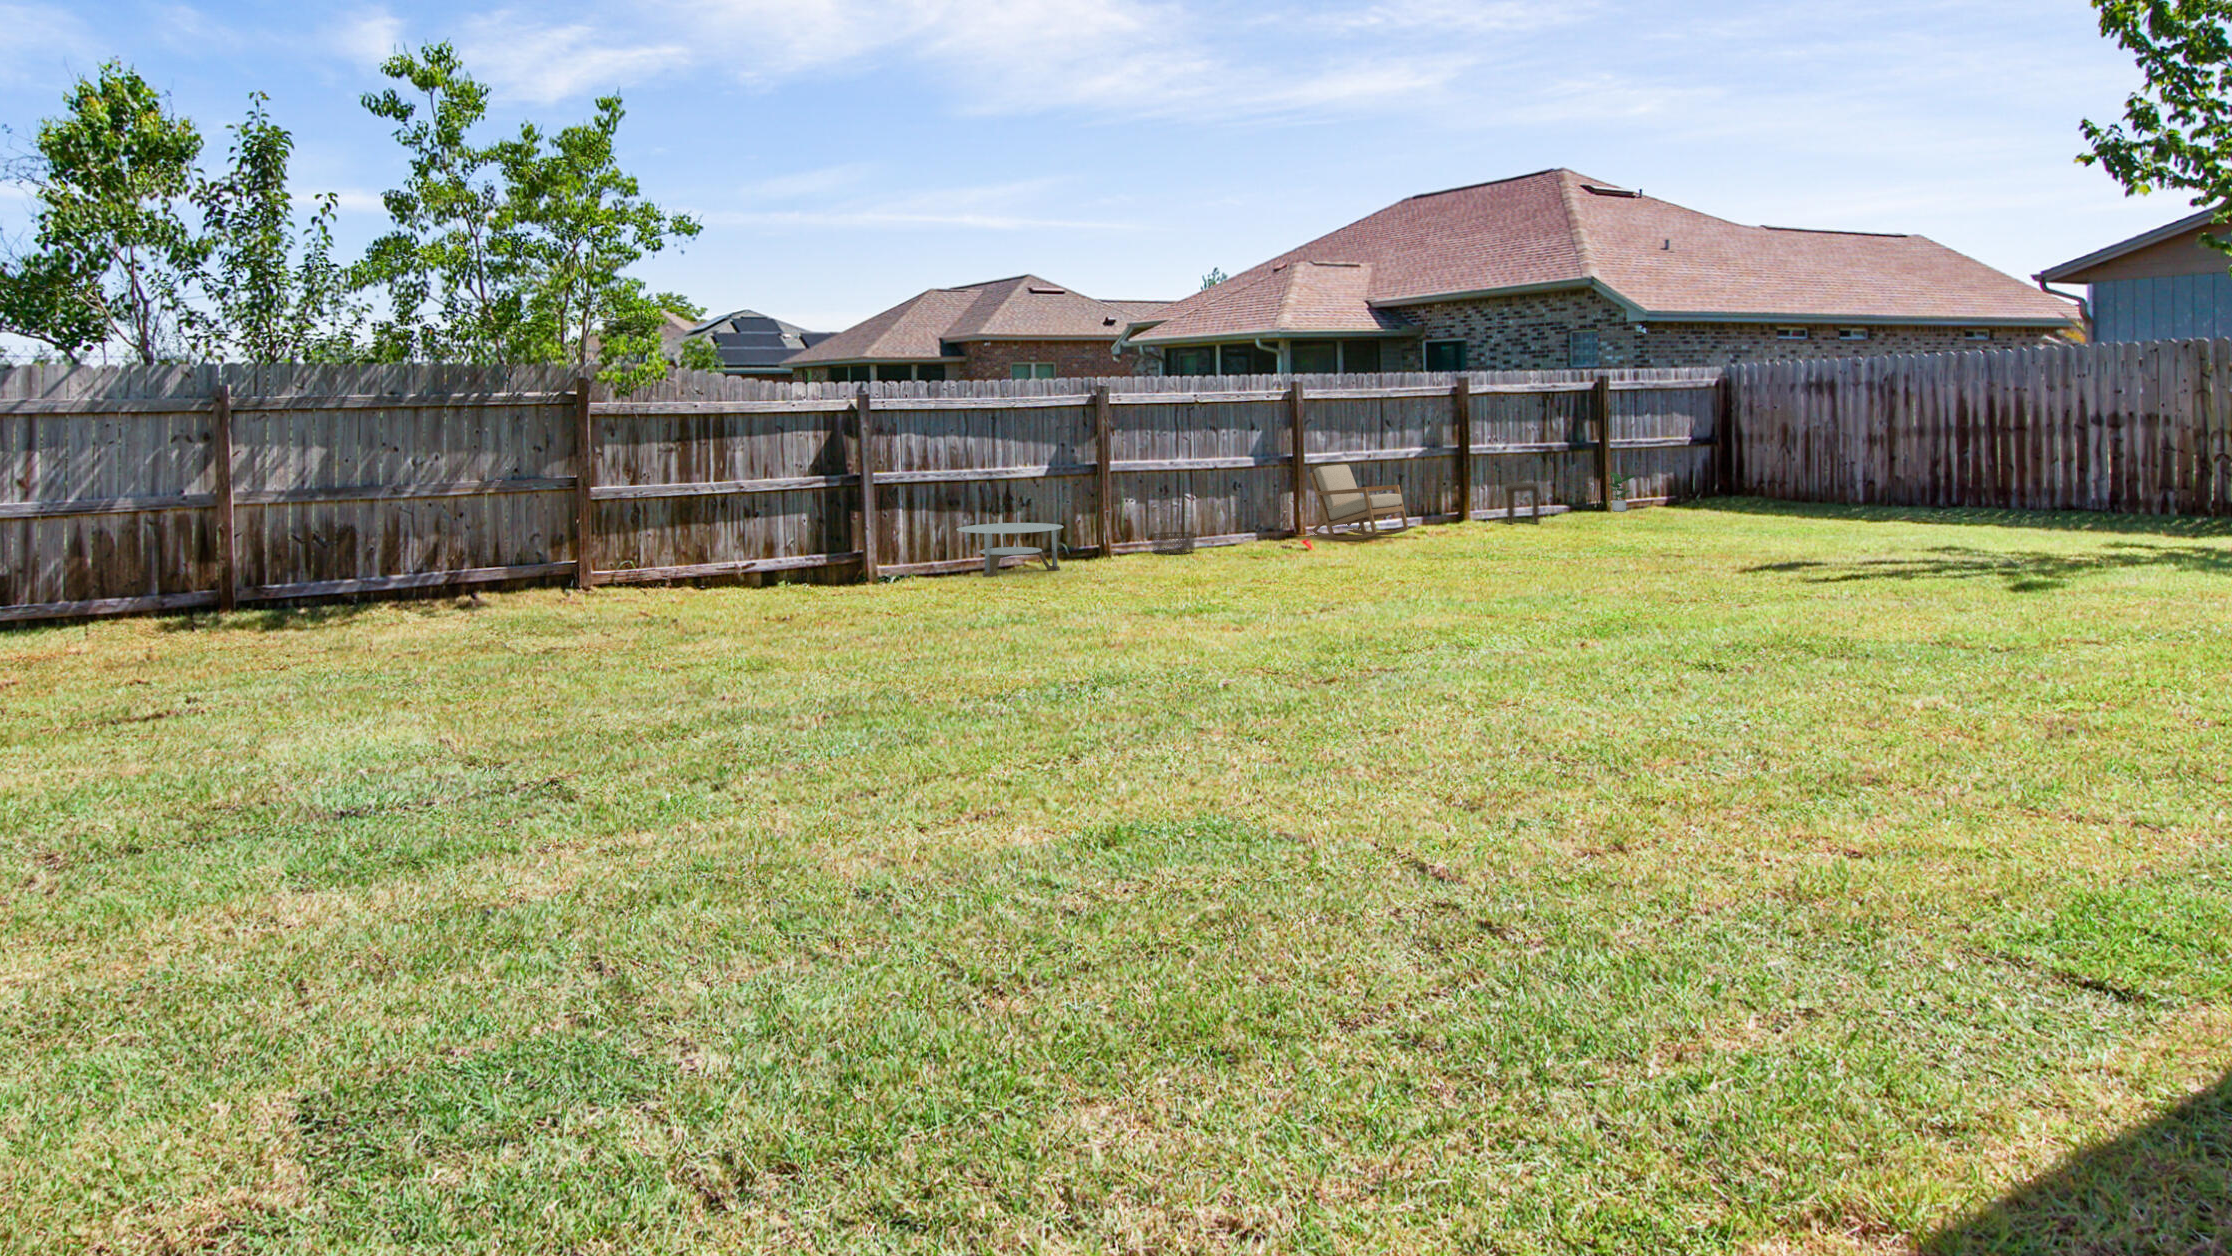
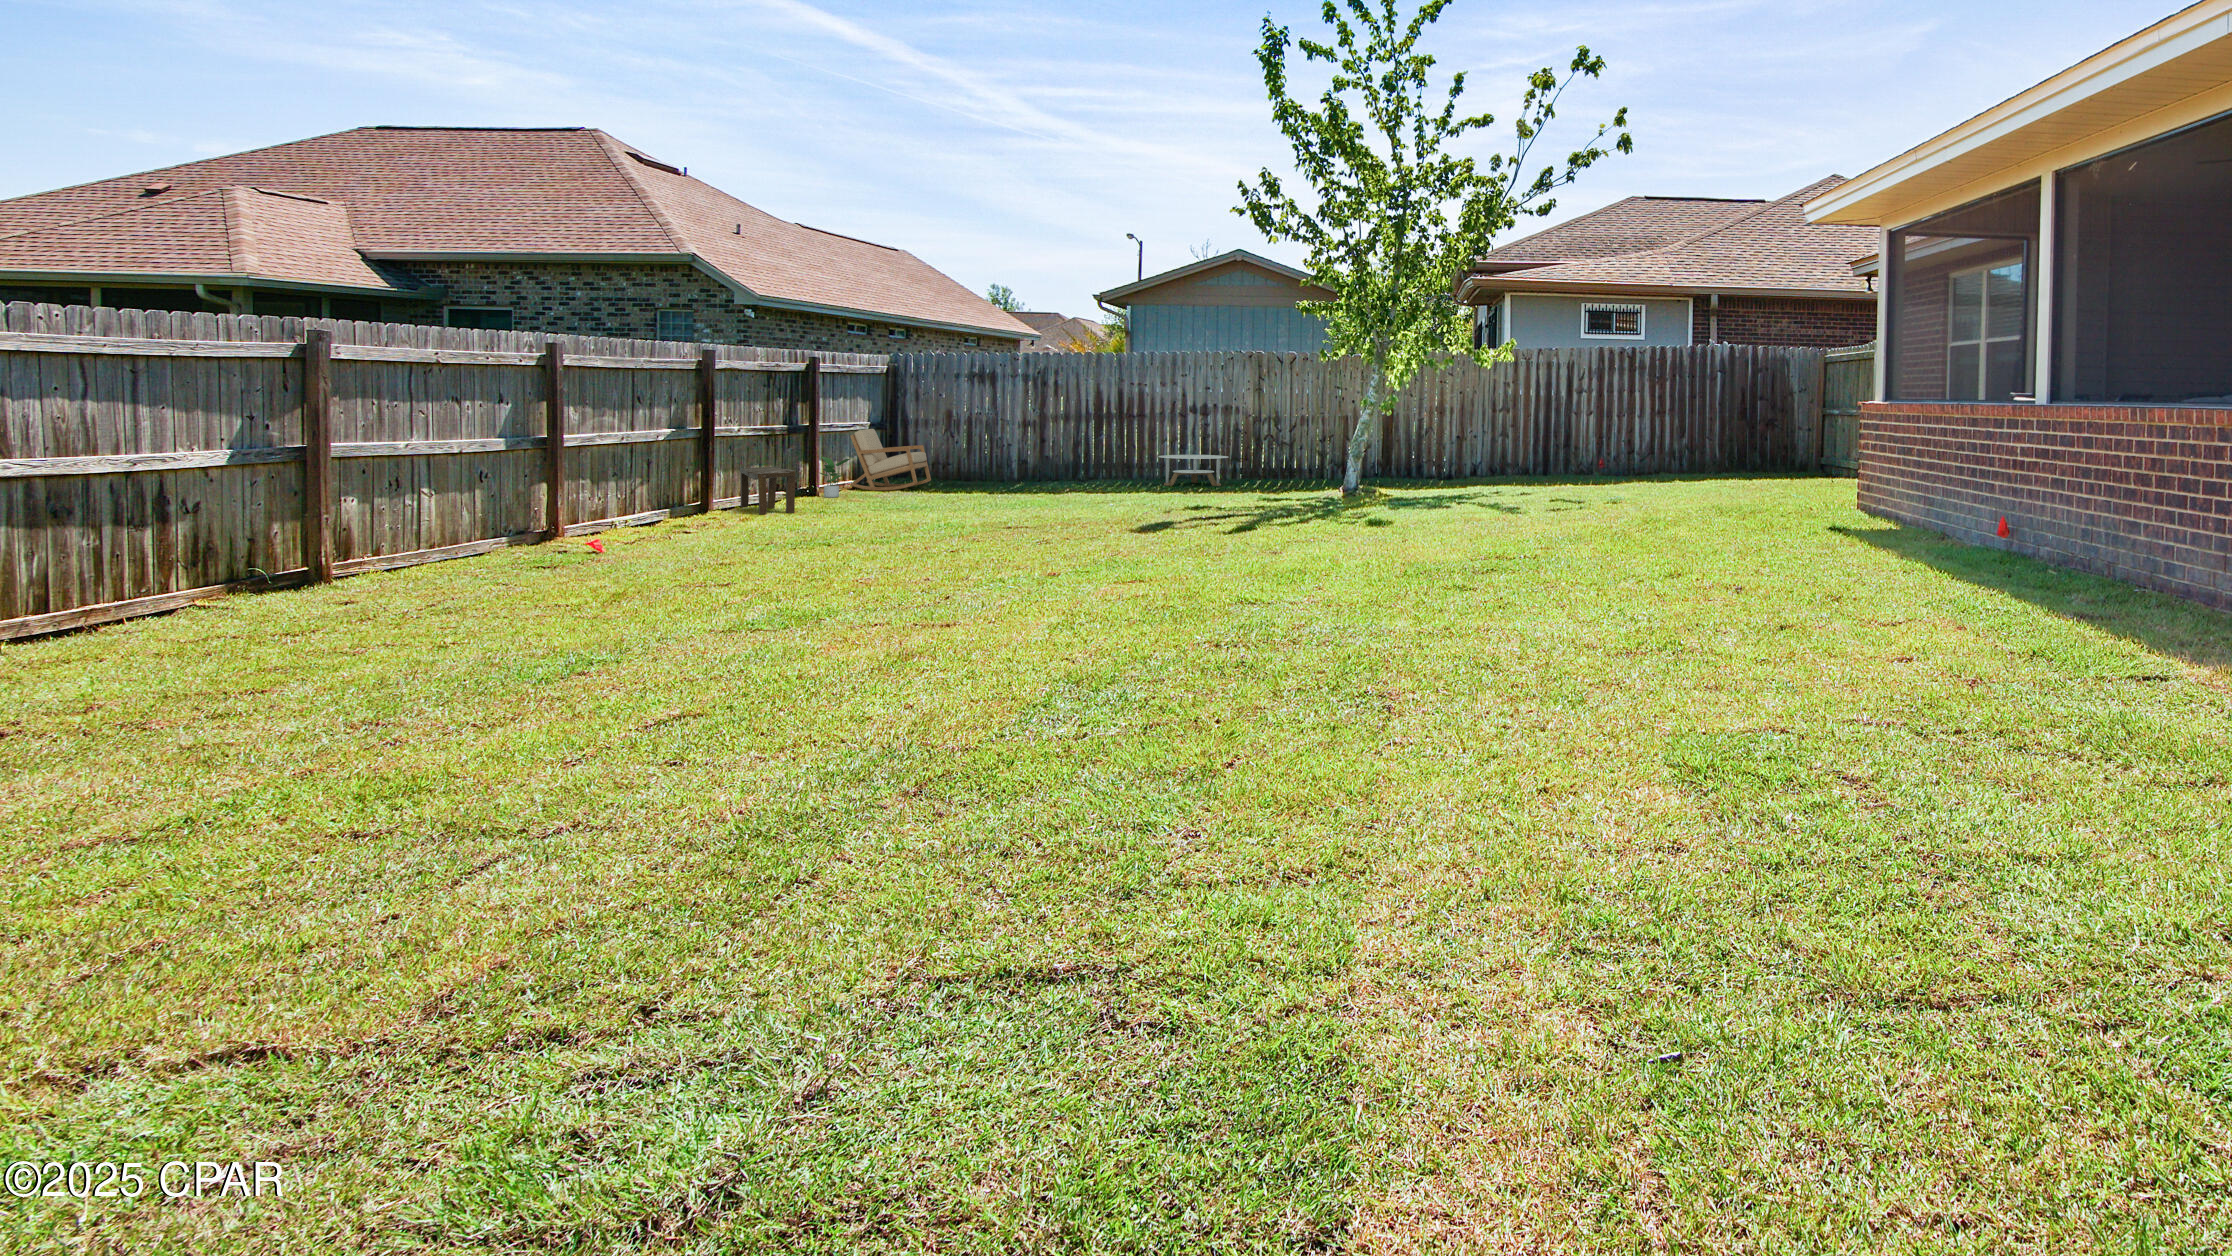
chair: present [1309,465,1409,540] -> present [850,429,931,490]
round table: present [957,523,1063,577] -> present [1158,455,1228,486]
basket: present [1152,532,1195,554] -> none [382,541,458,573]

